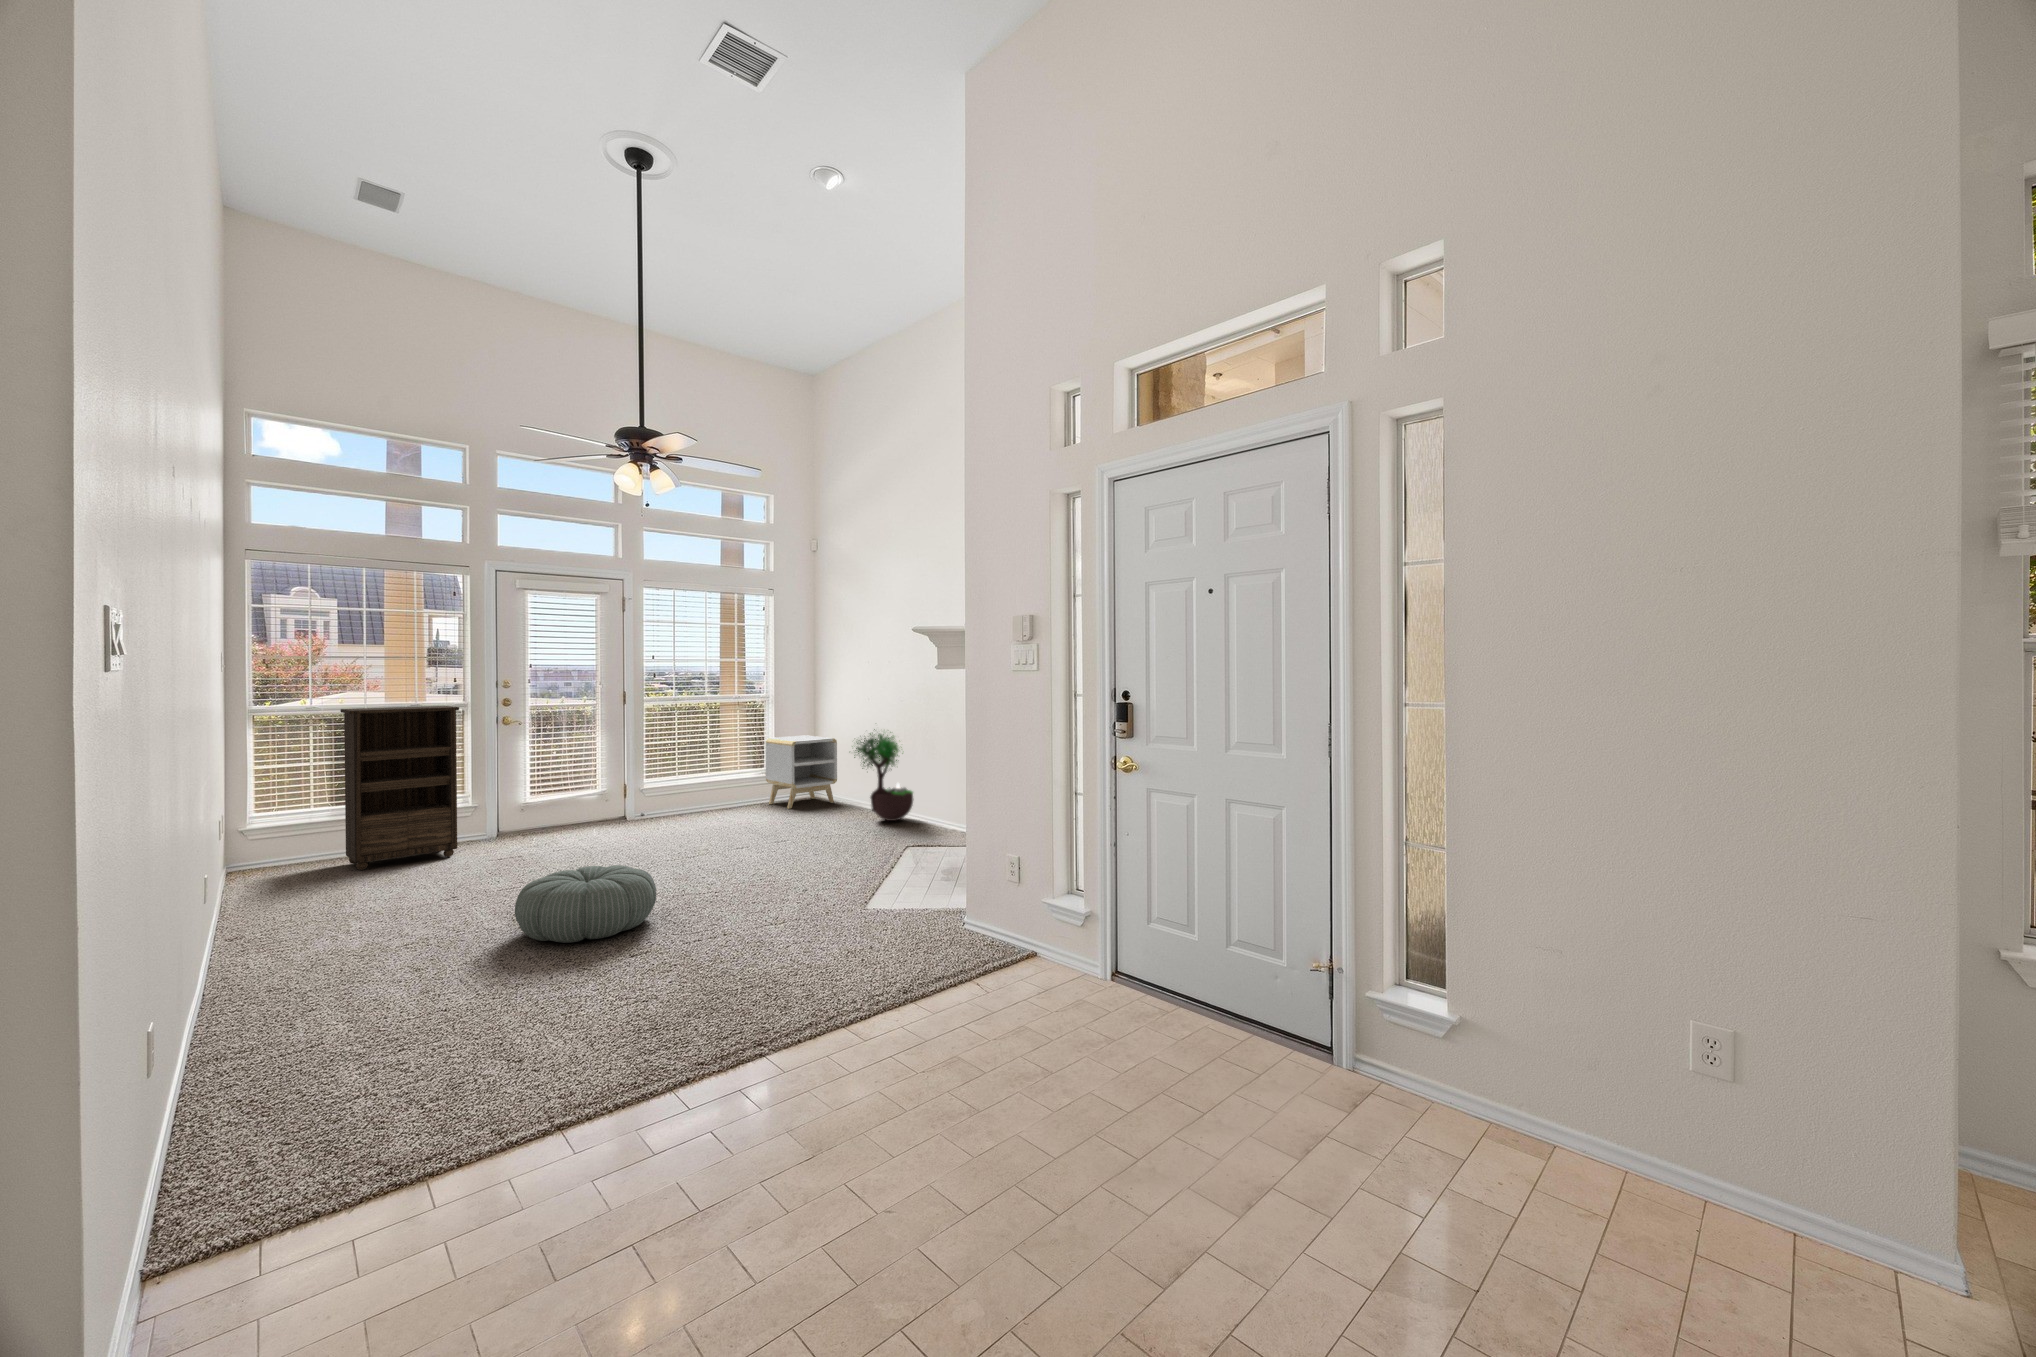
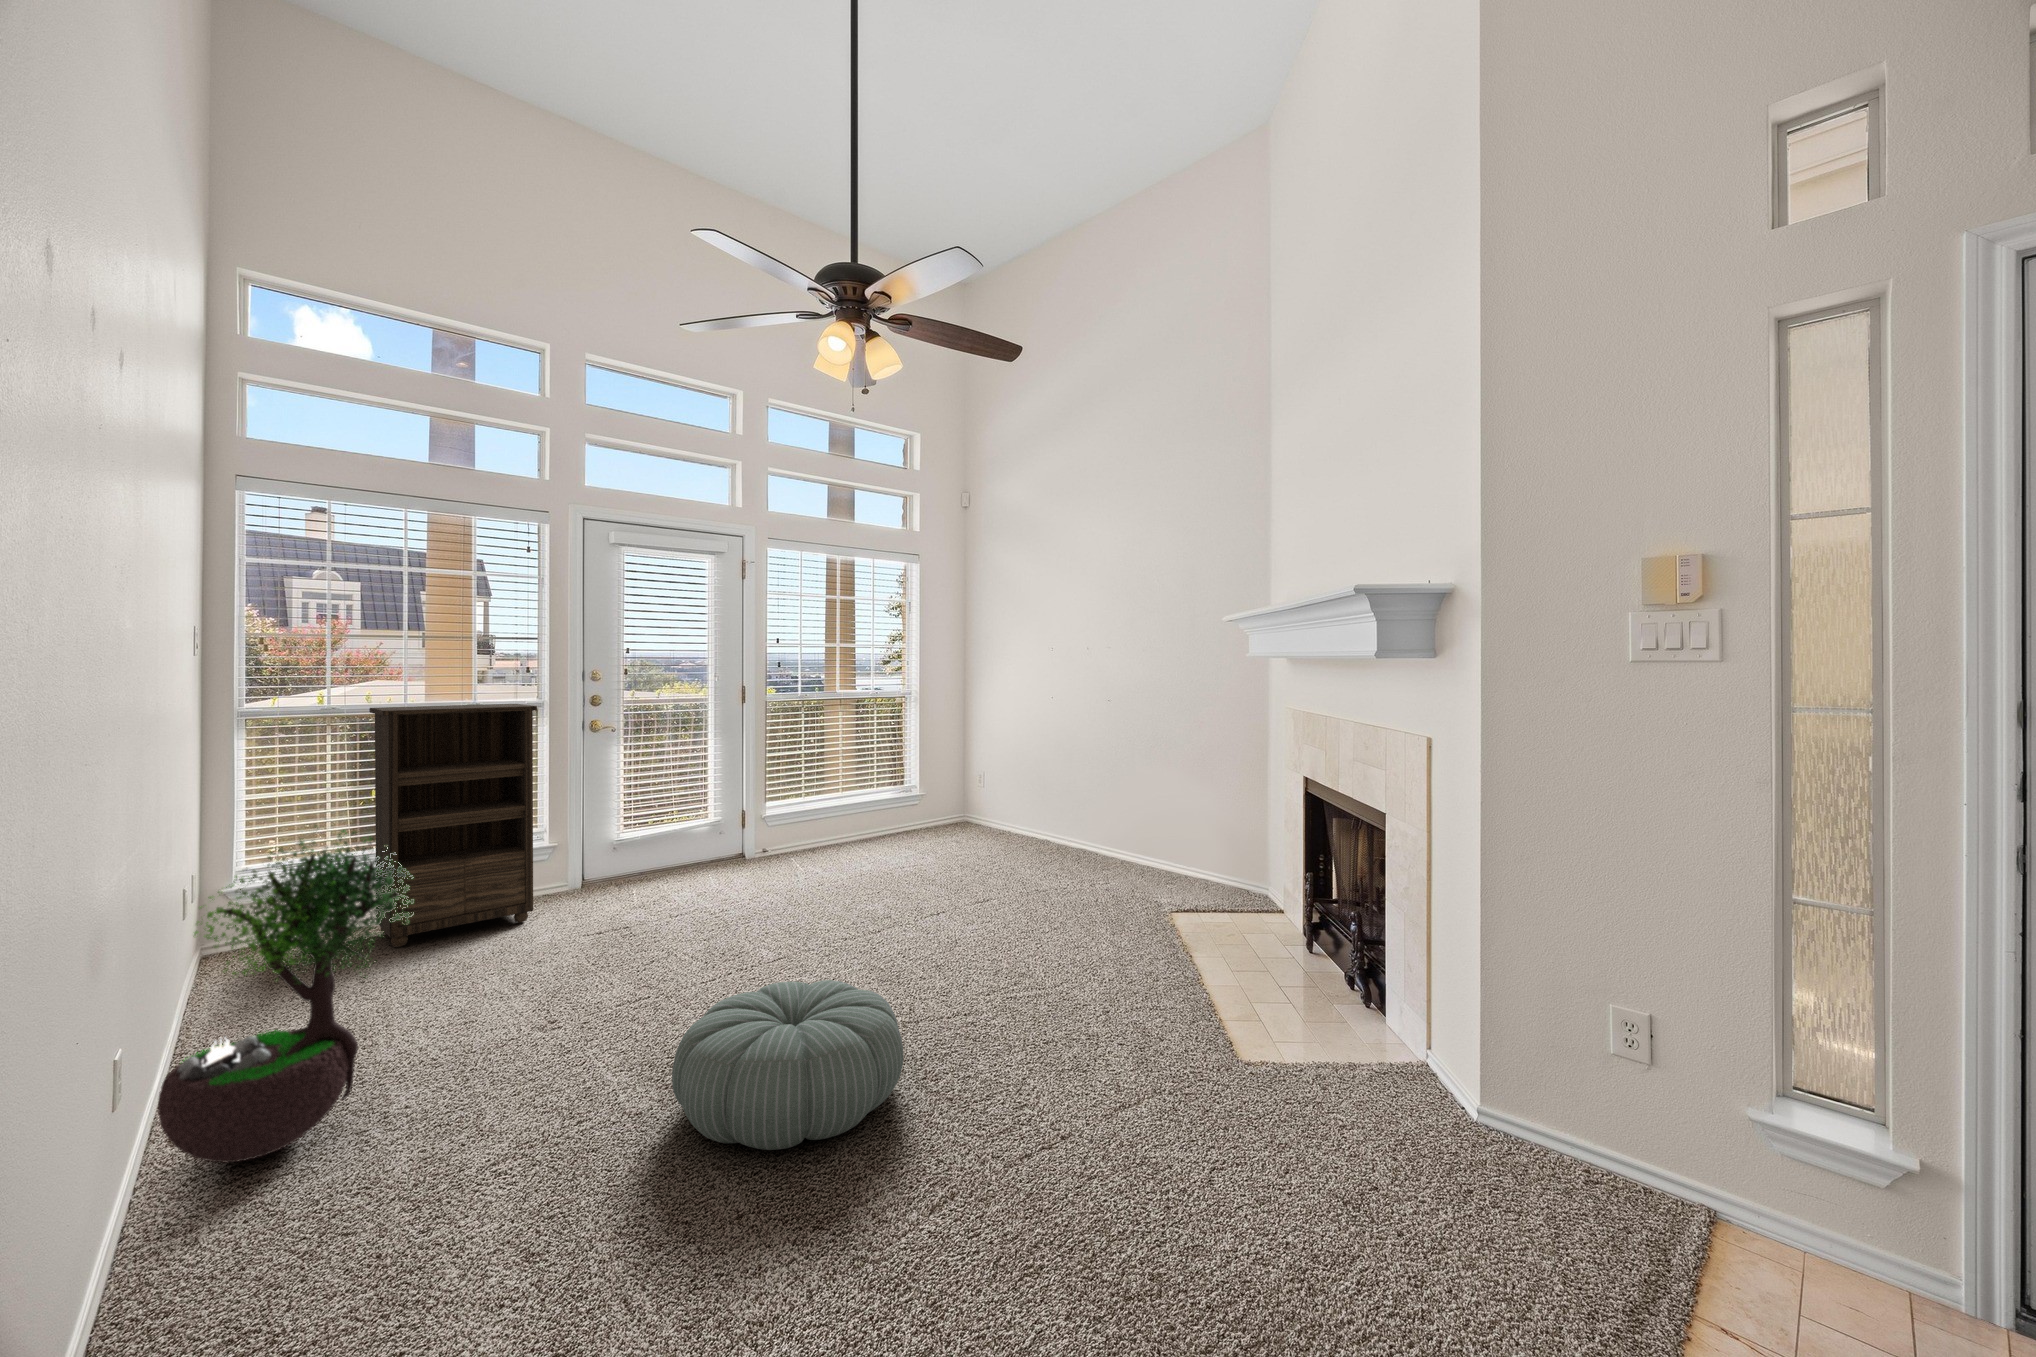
potted tree: present [854,729,913,821] -> present [158,826,414,1162]
side table: present [766,735,837,809] -> none [911,744,1005,843]

